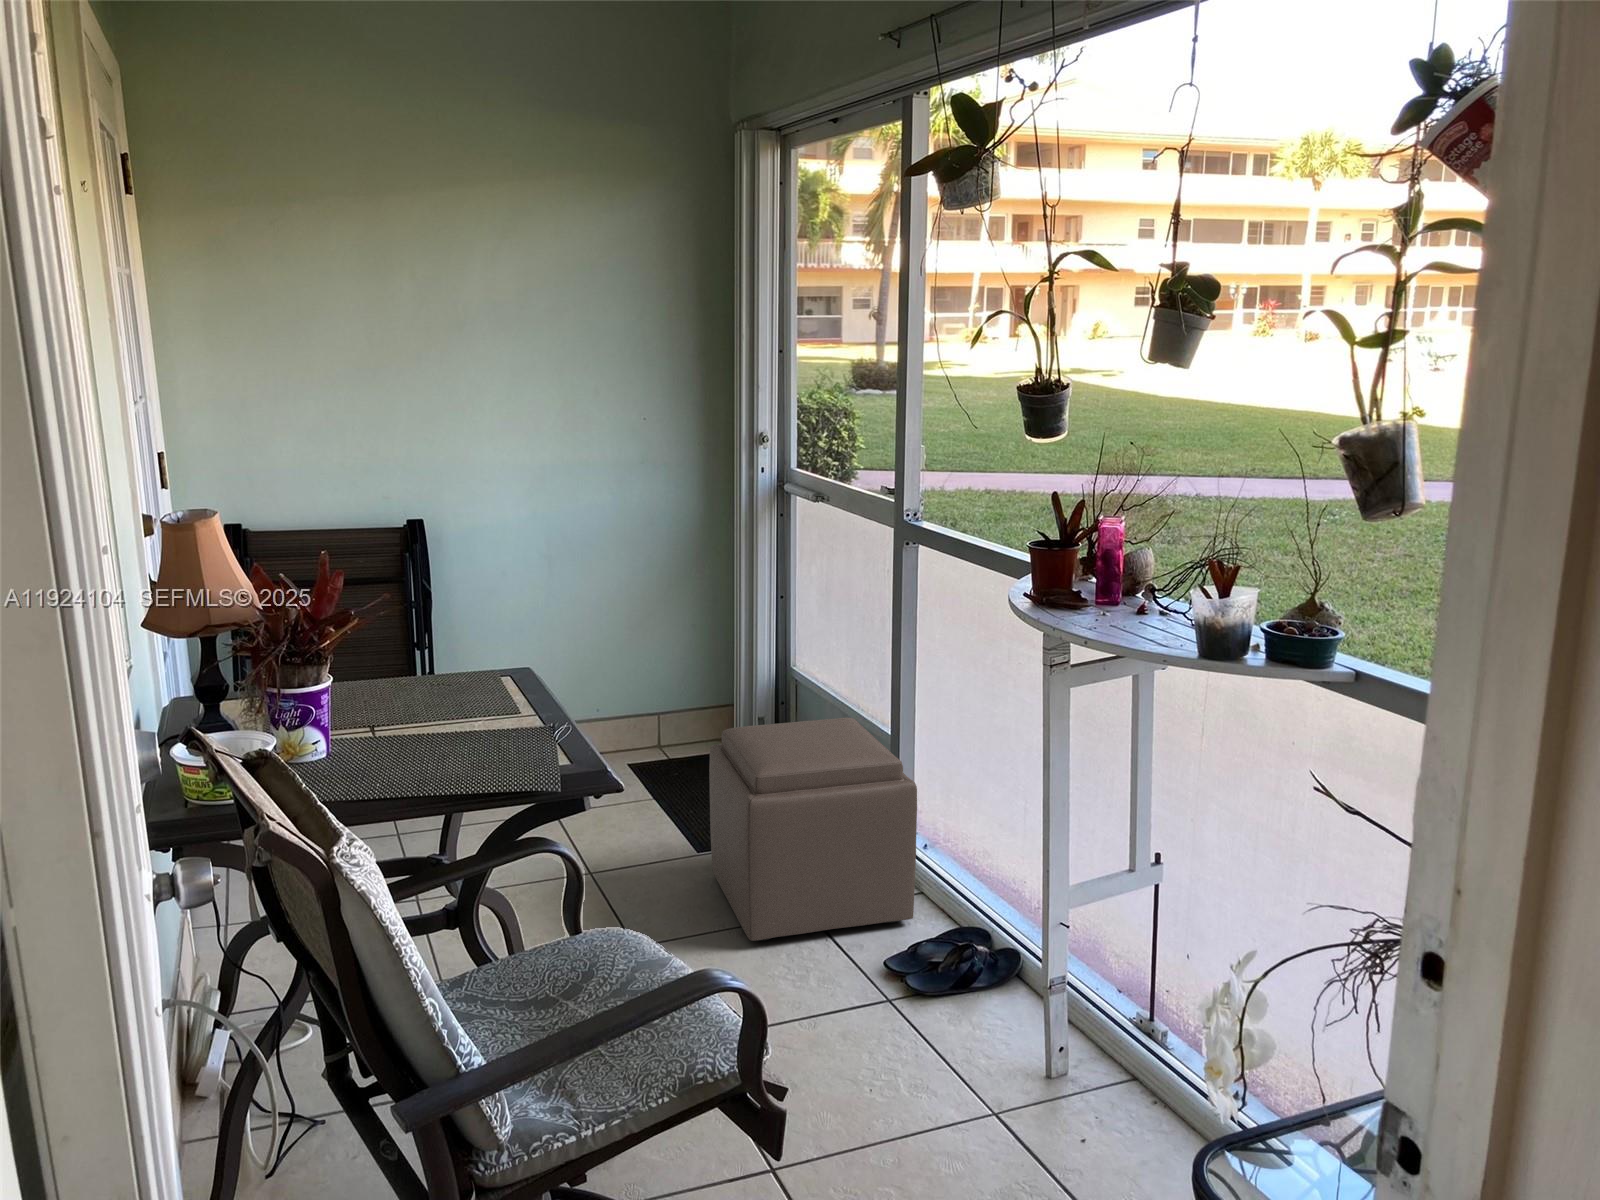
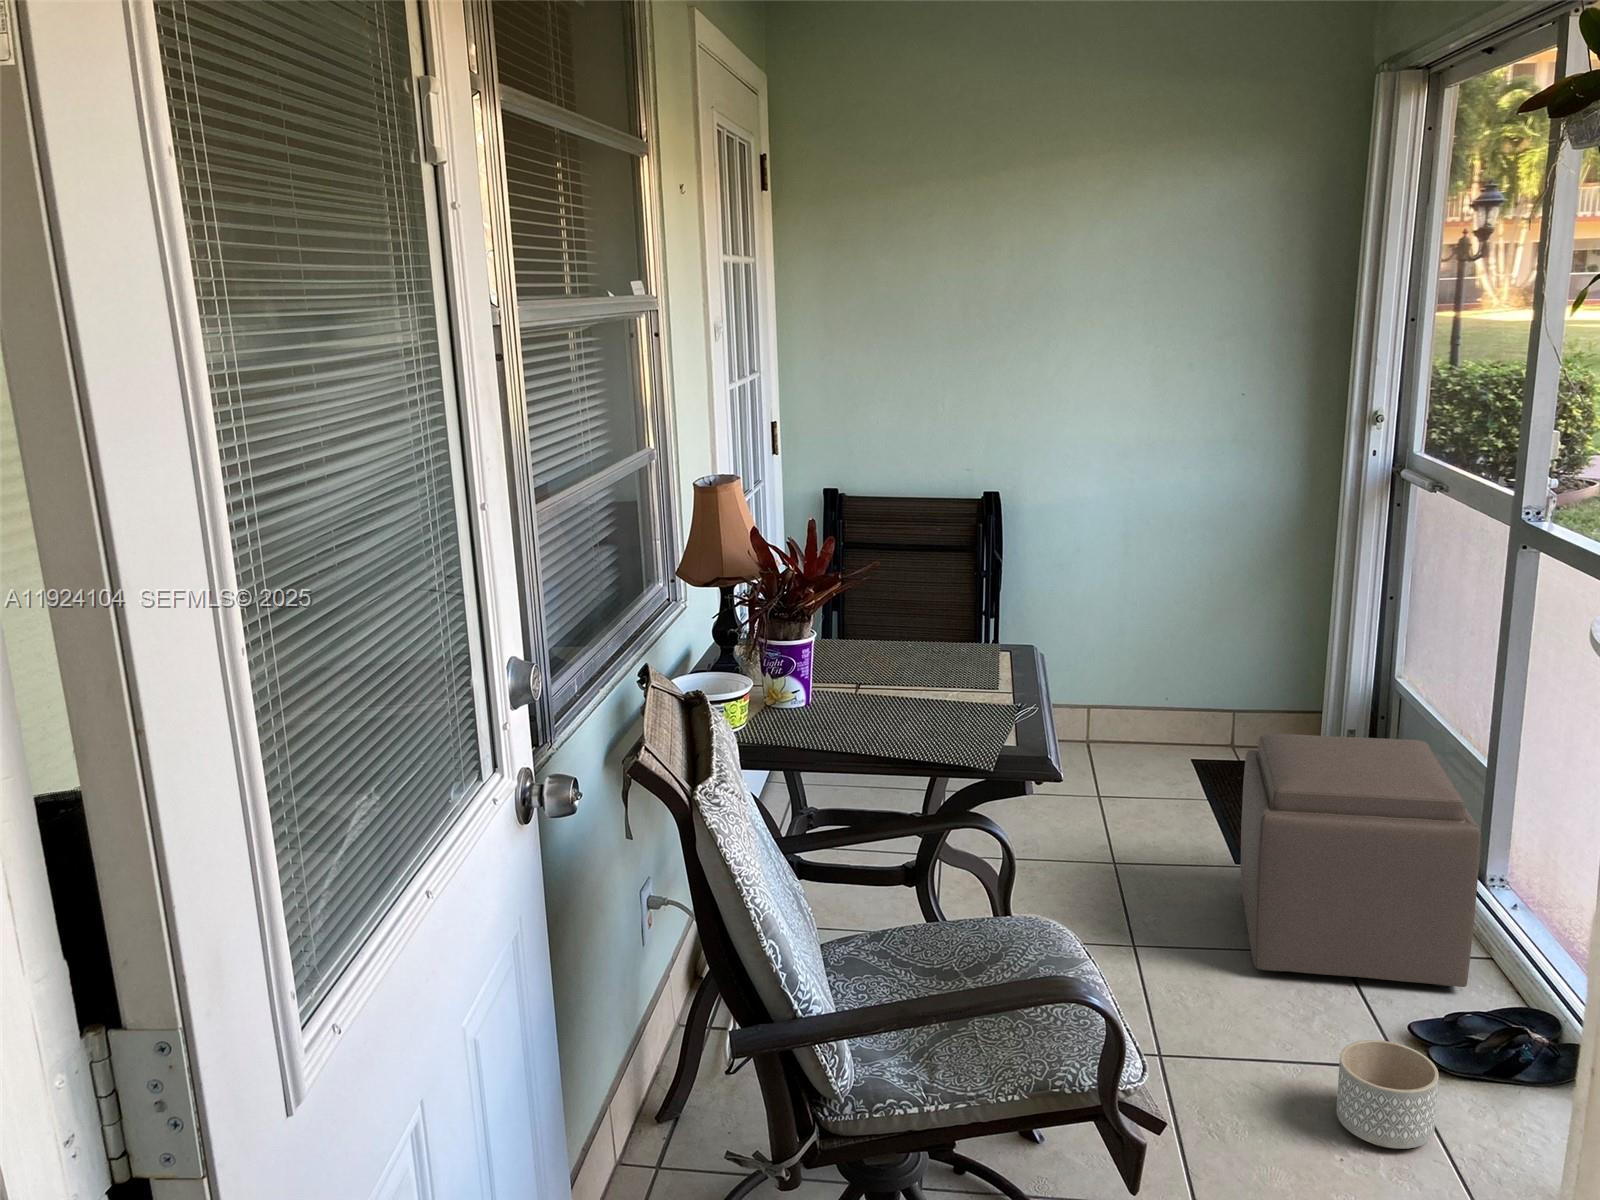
planter: none [853,975,931,1066] -> present [1336,1040,1439,1149]

